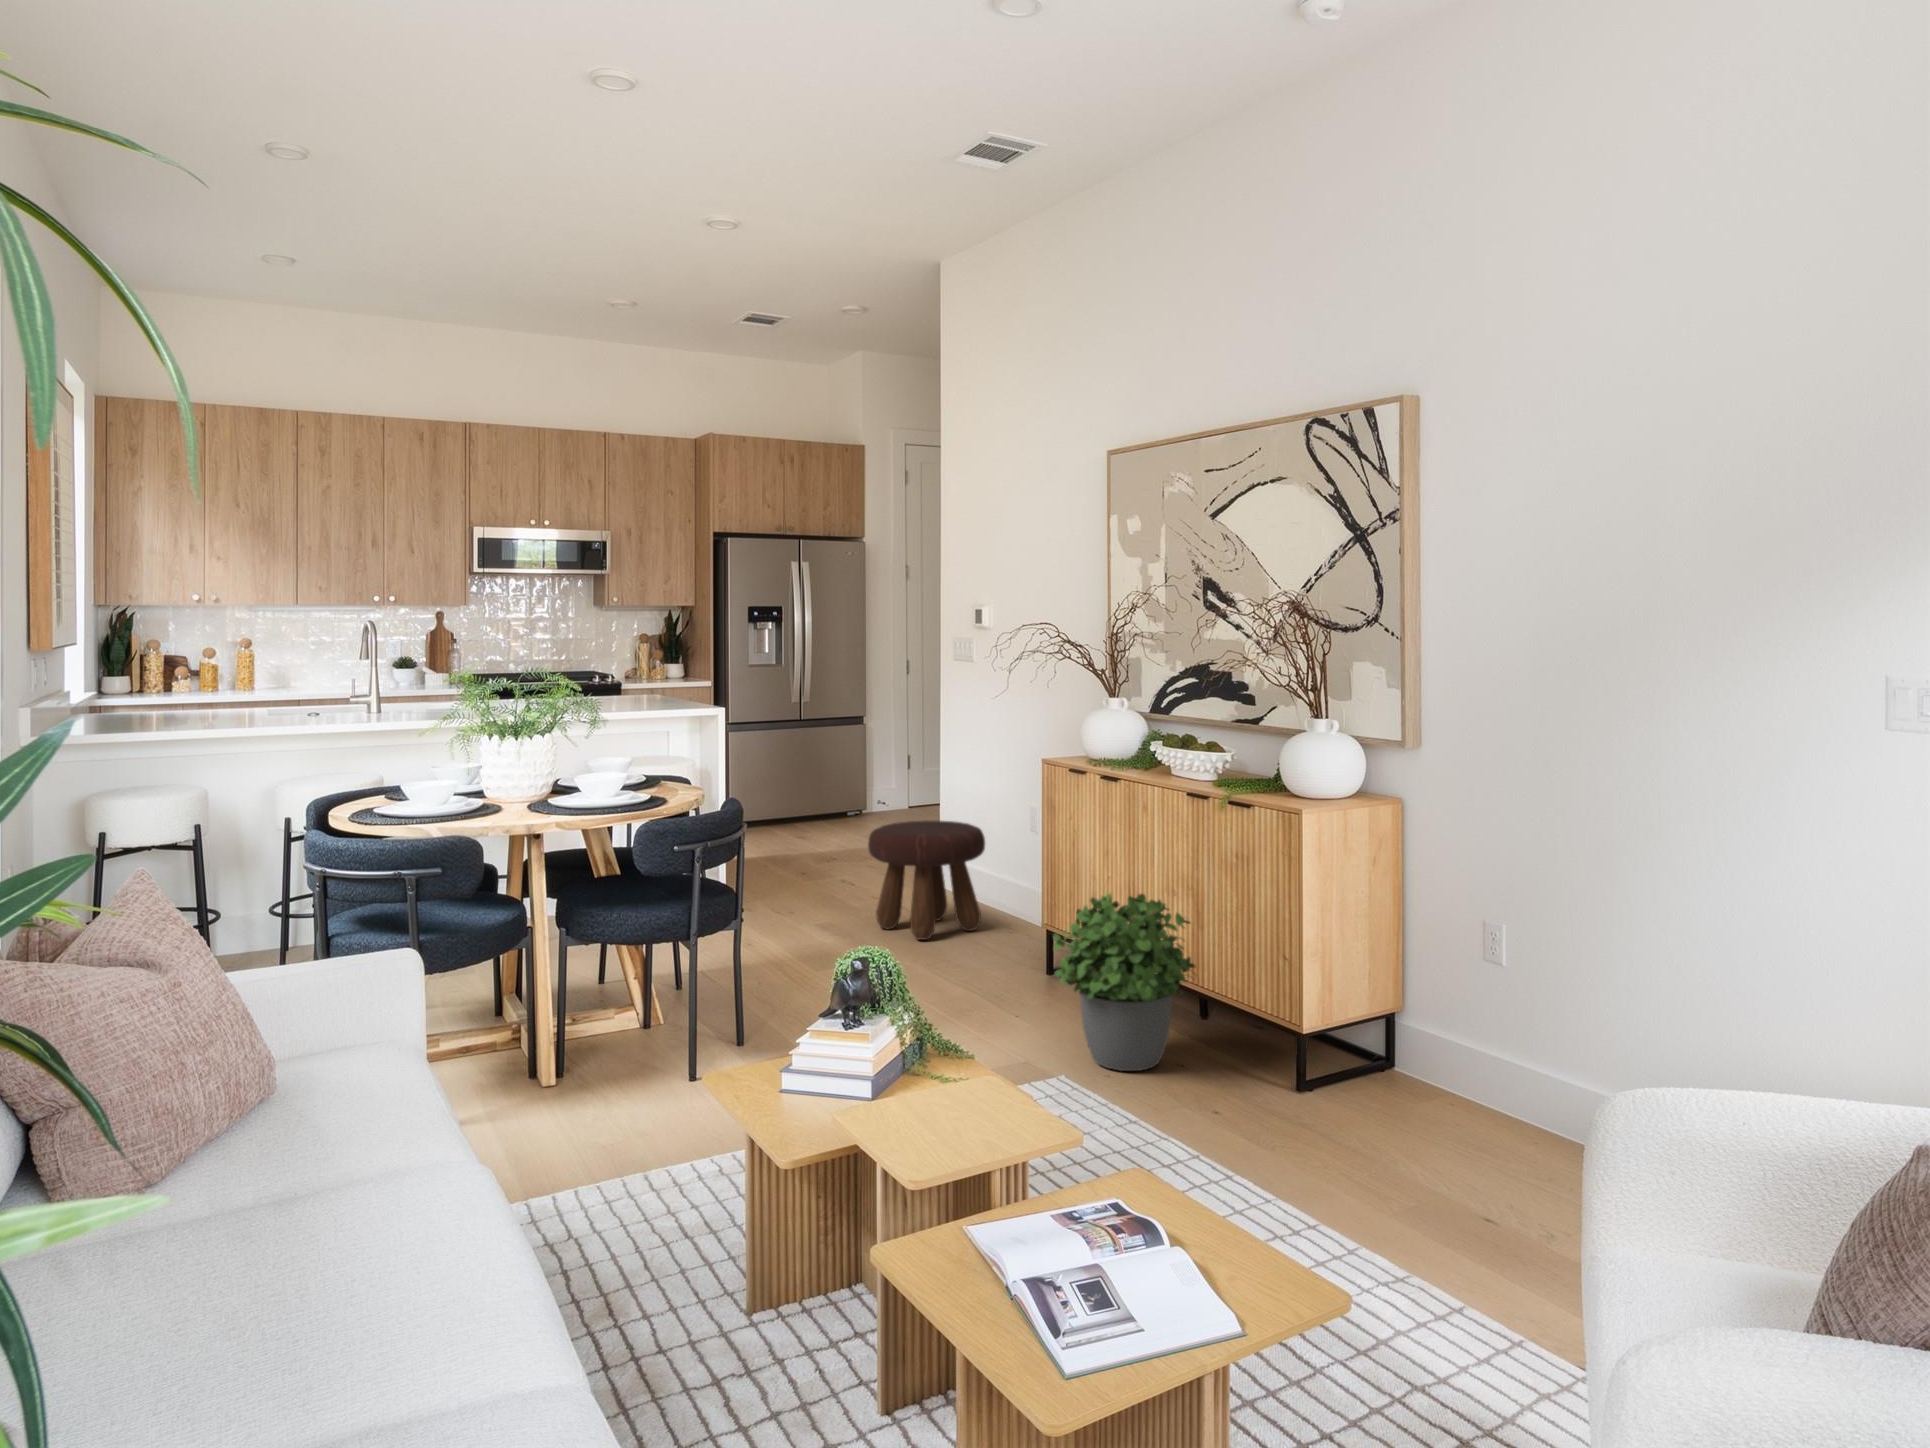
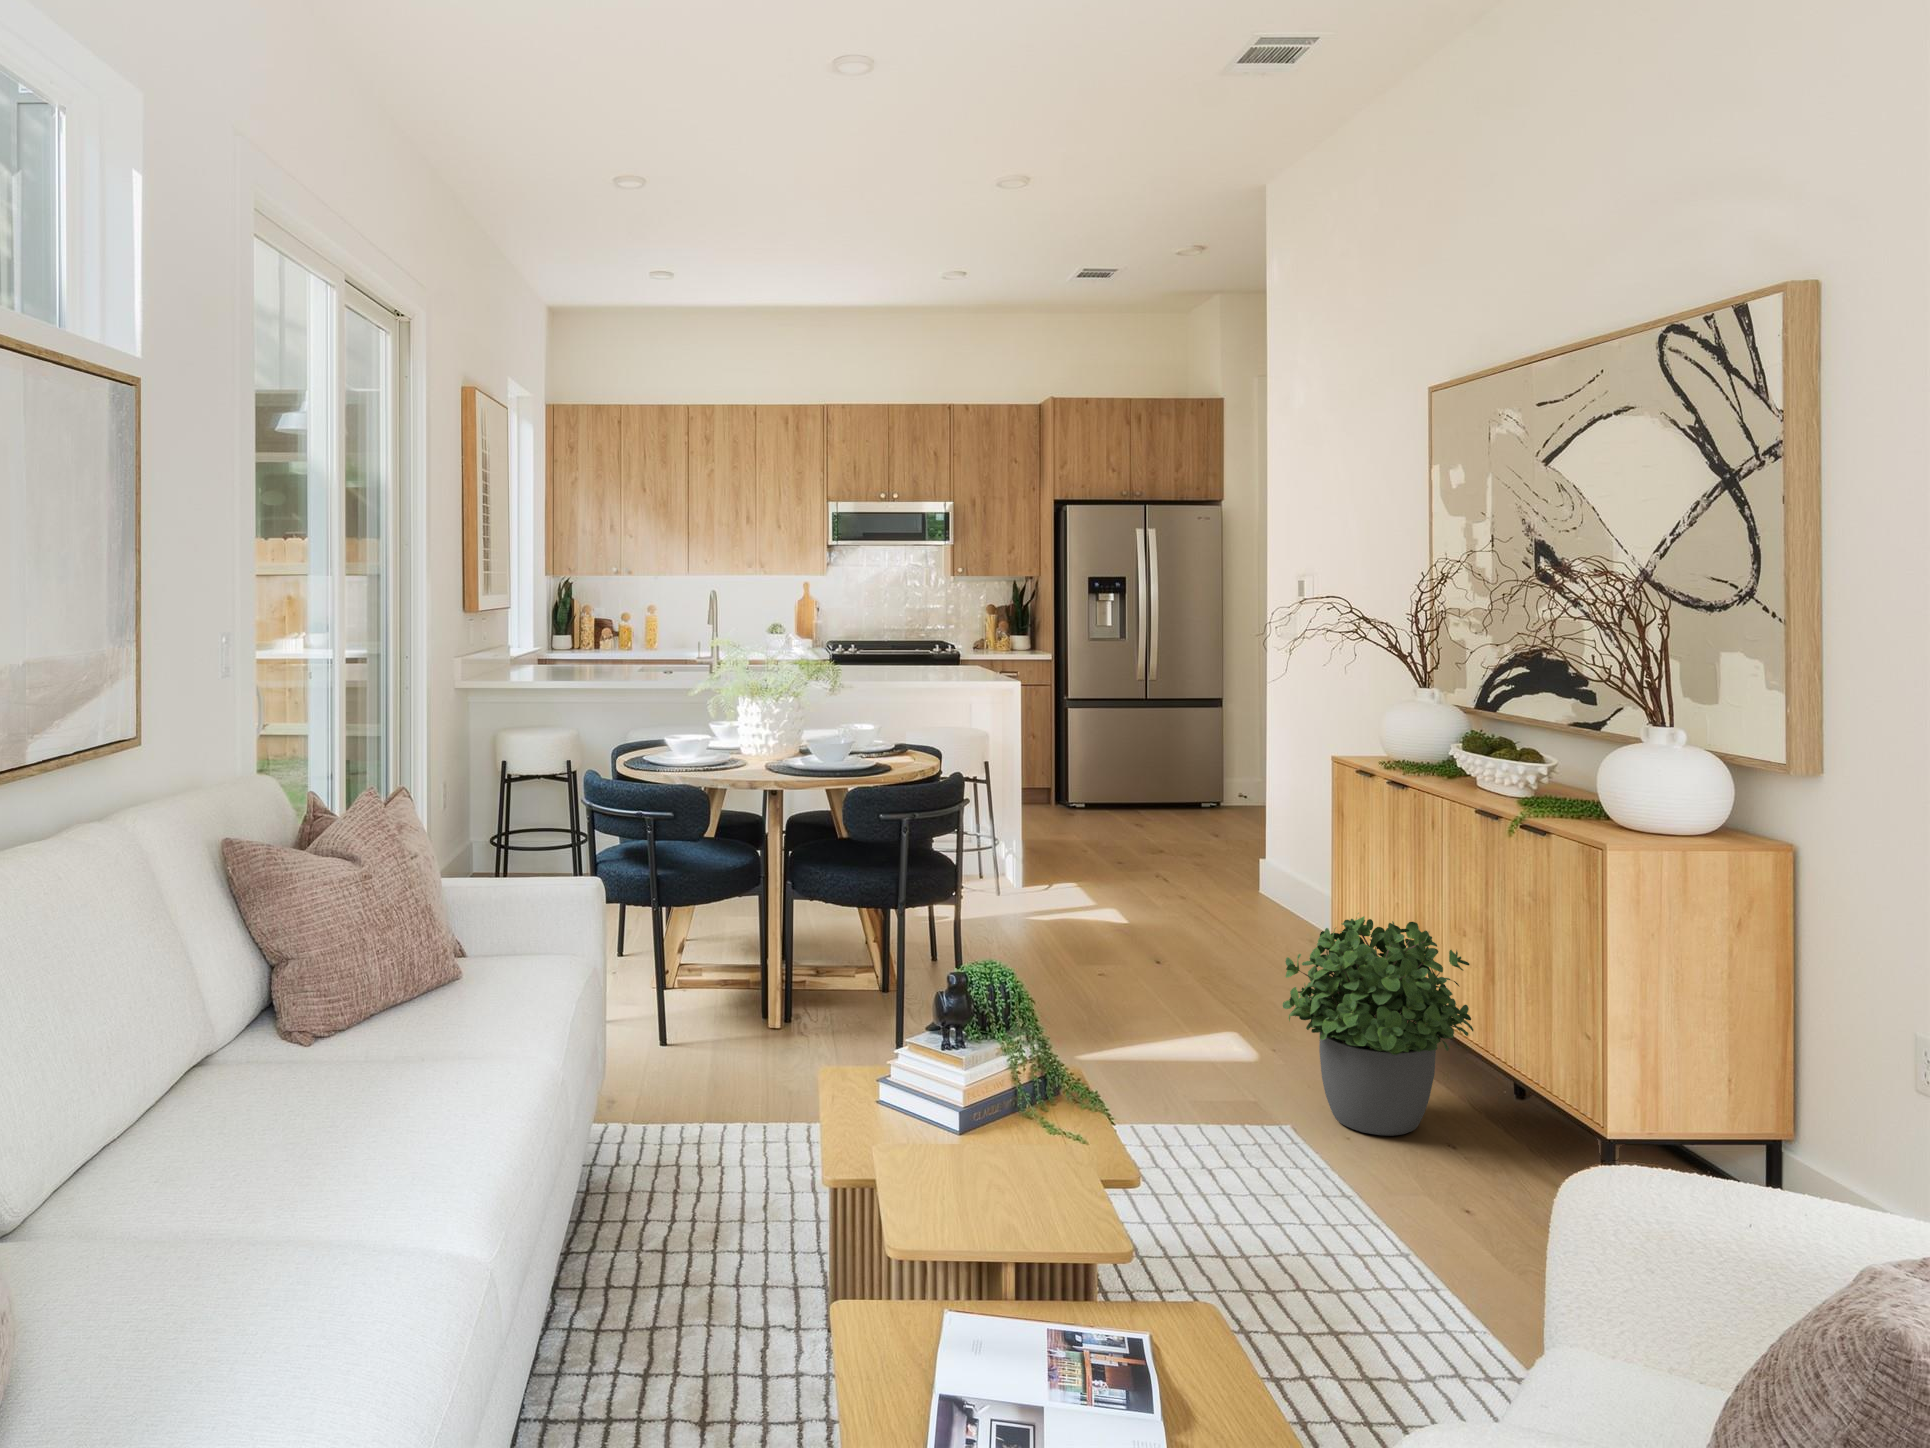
footstool: present [868,820,985,940] -> none [1151,816,1287,948]

